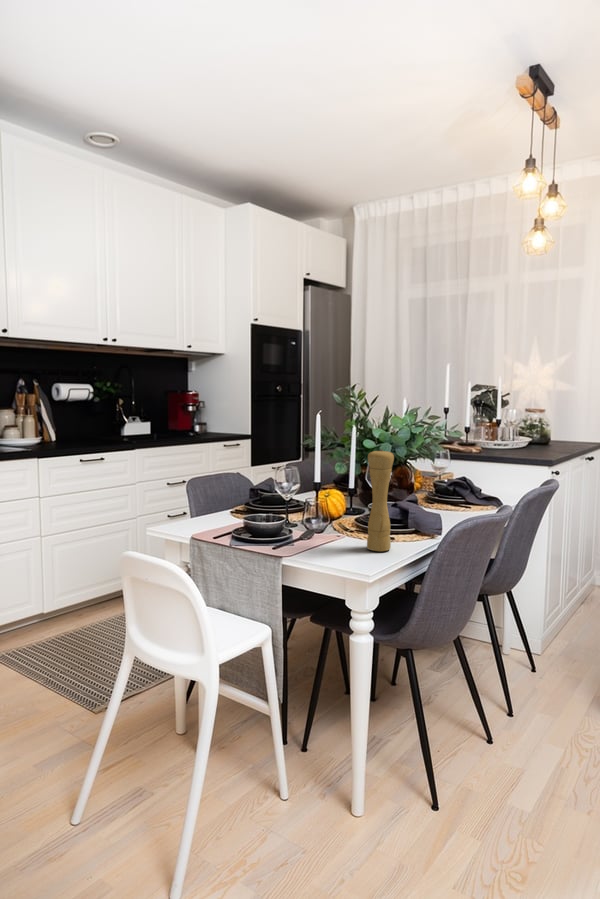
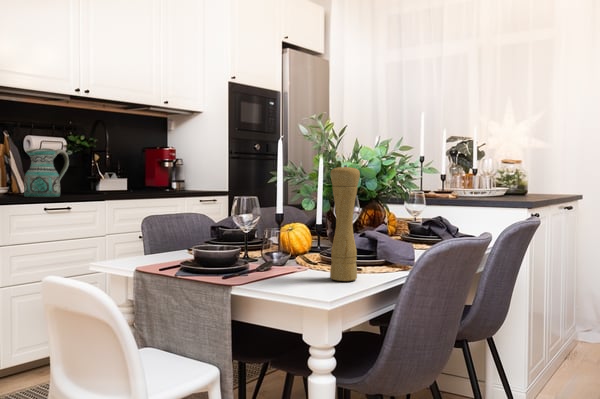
ceramic pitcher: none [59,401,100,450] -> present [24,148,69,197]

